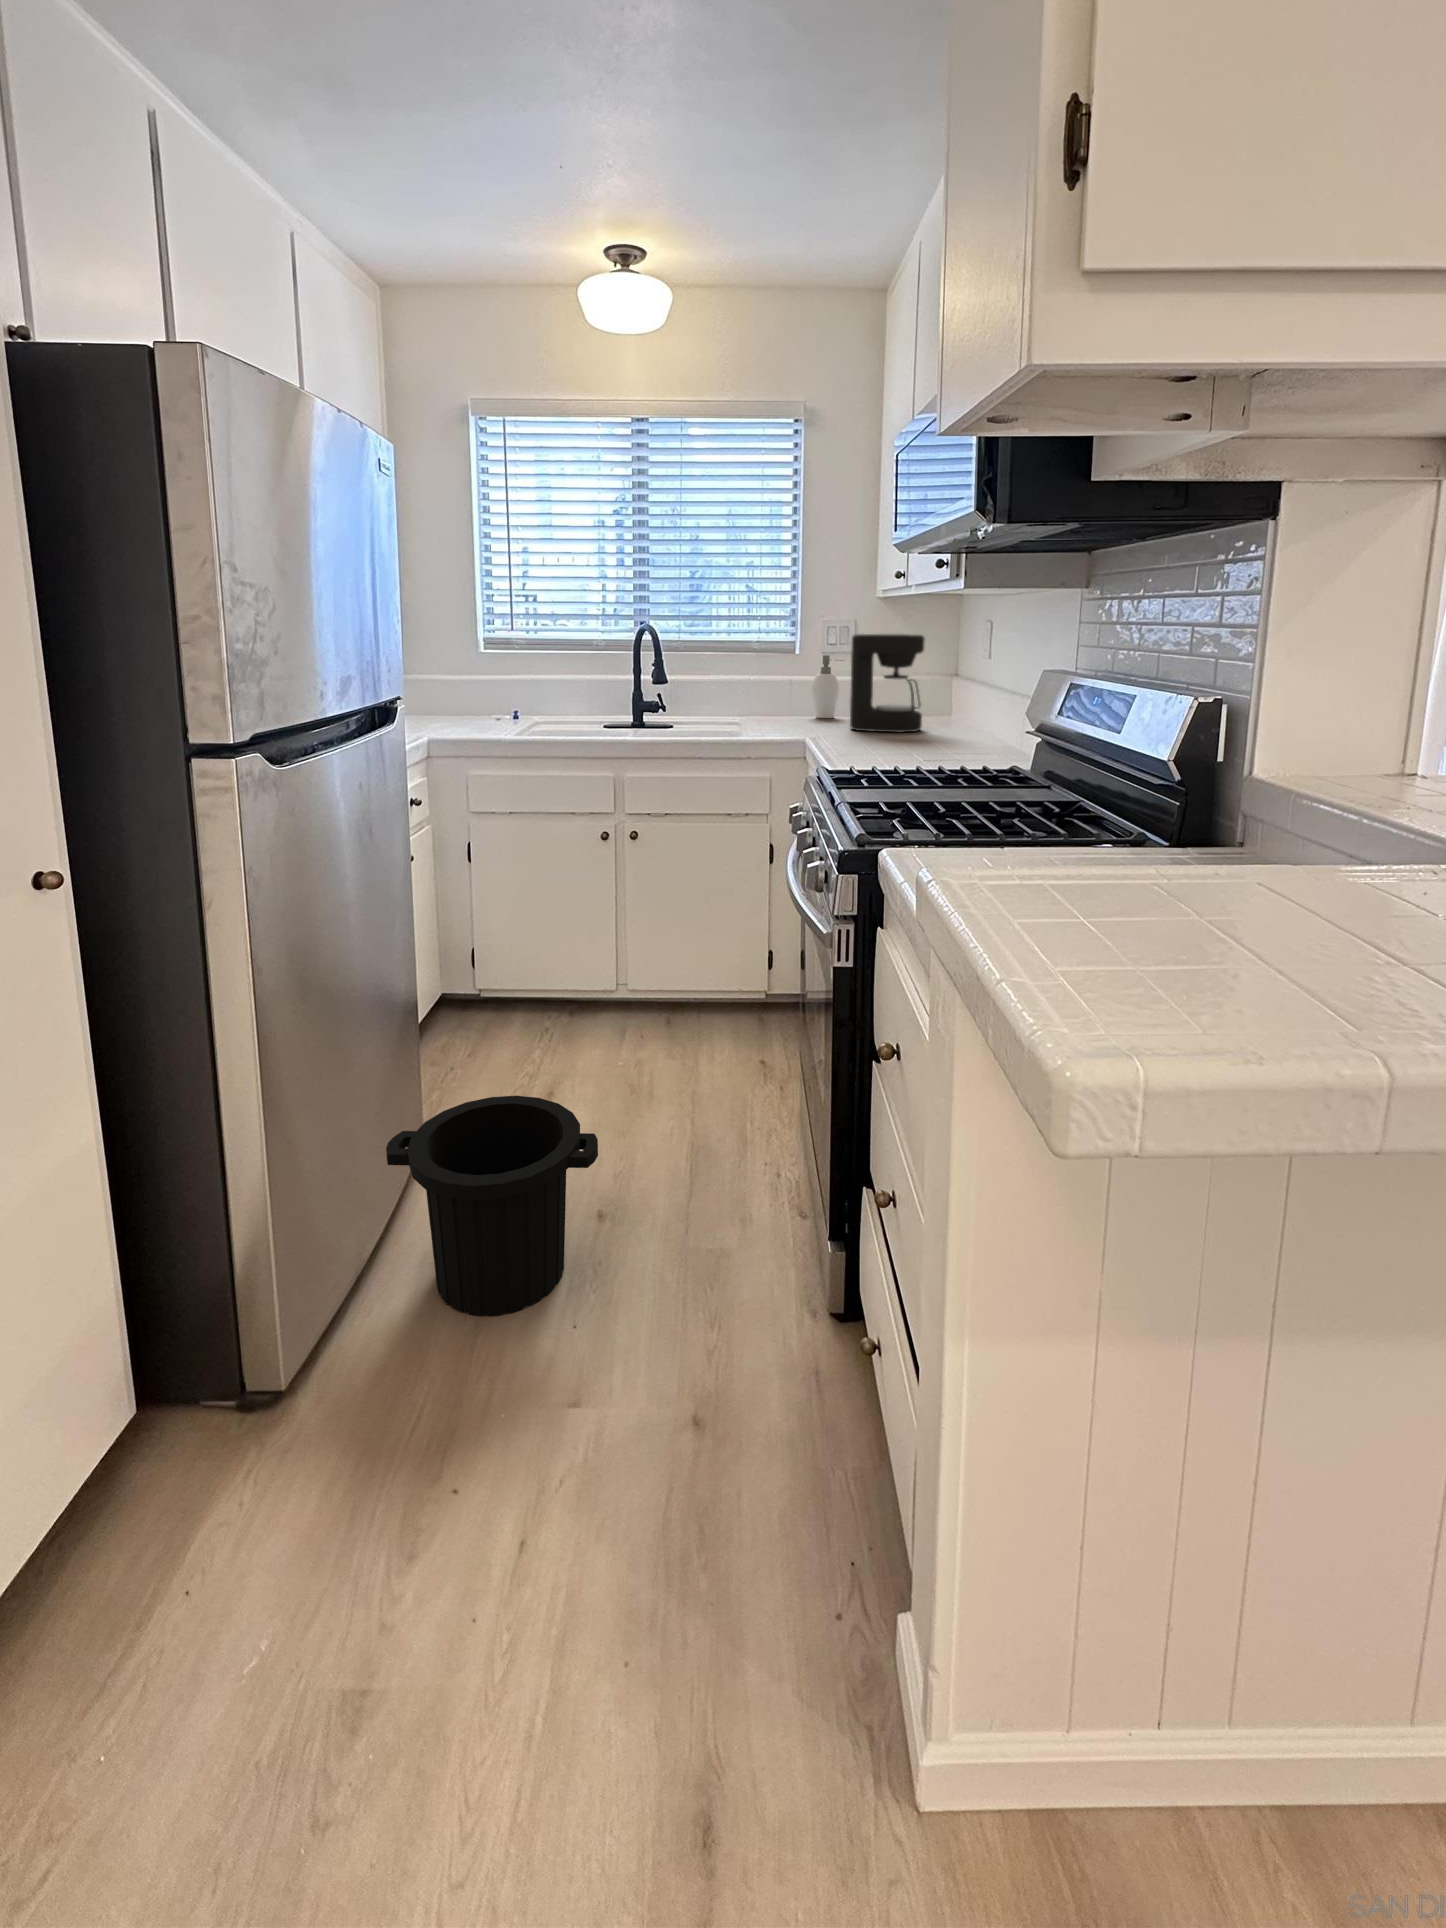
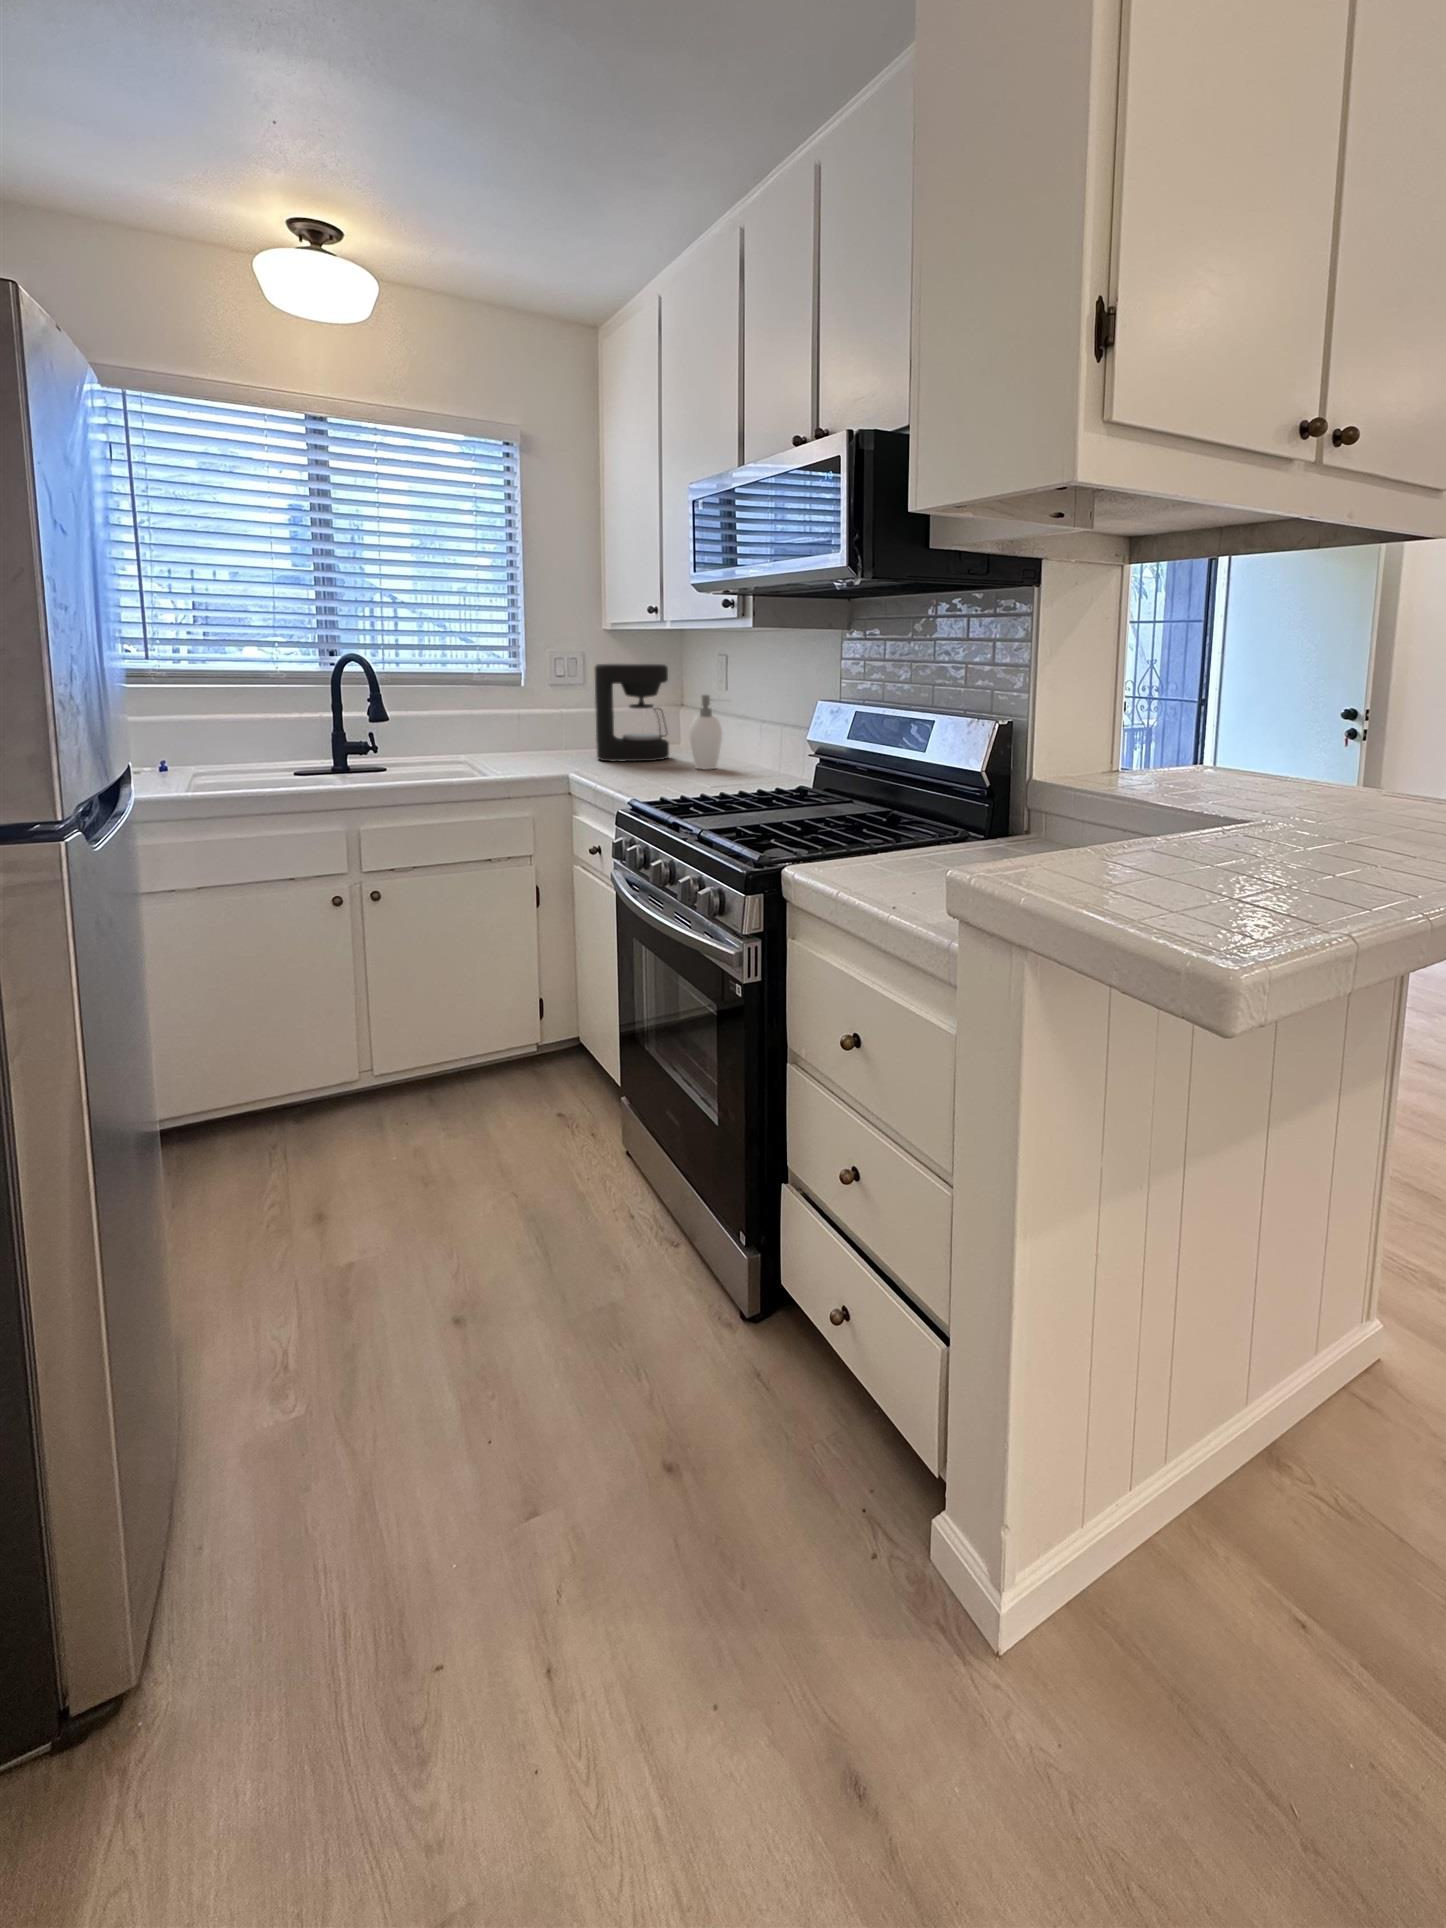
soap dispenser: present [812,655,844,718] -> present [690,695,722,769]
trash can: present [386,1096,598,1316] -> none [226,1195,493,1457]

